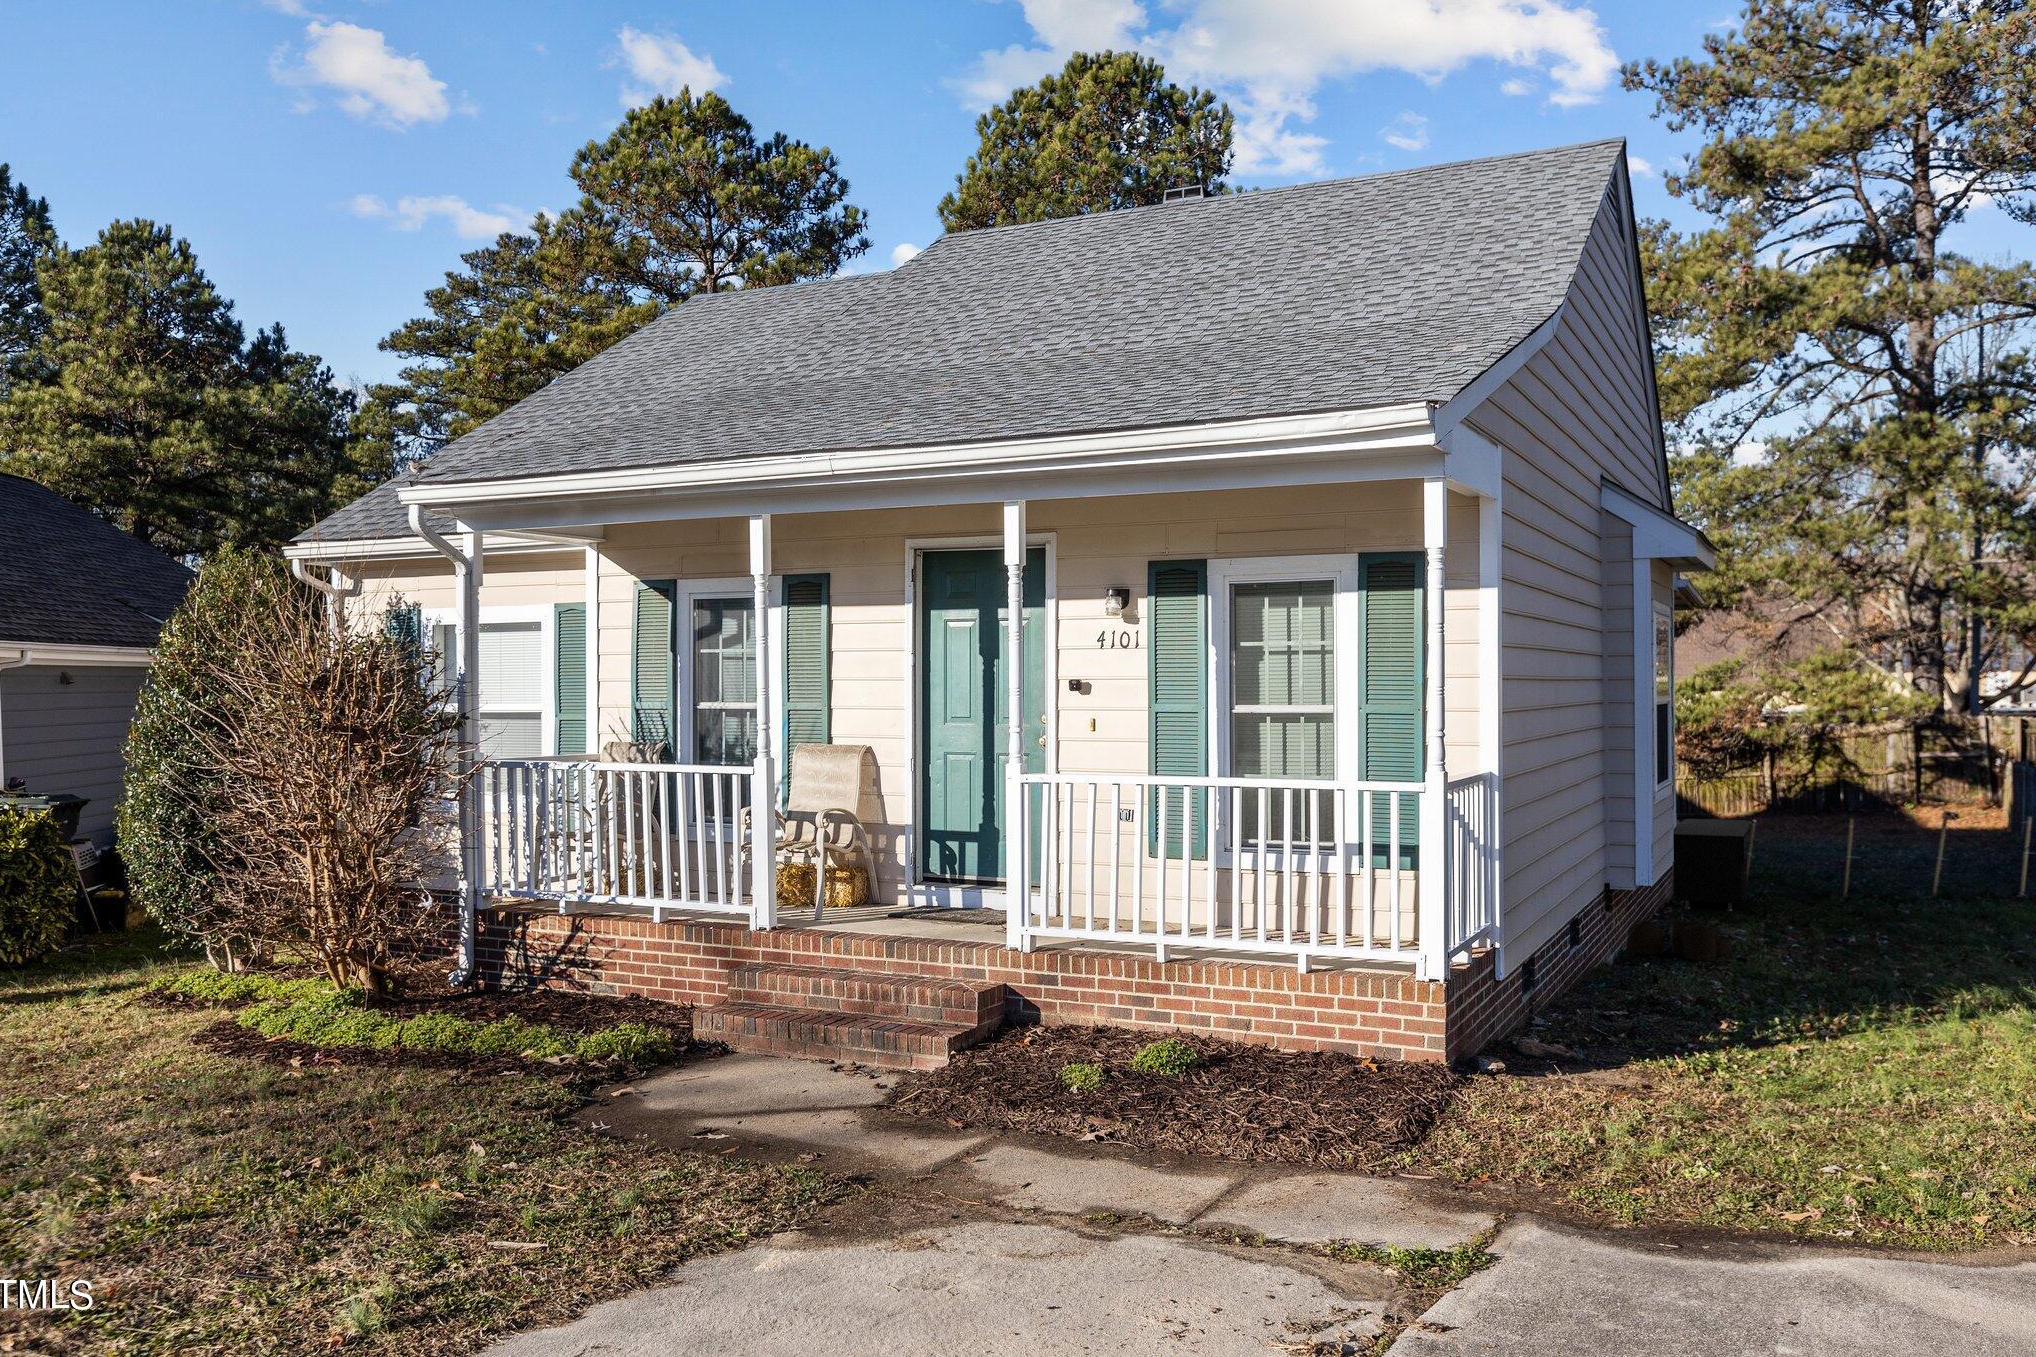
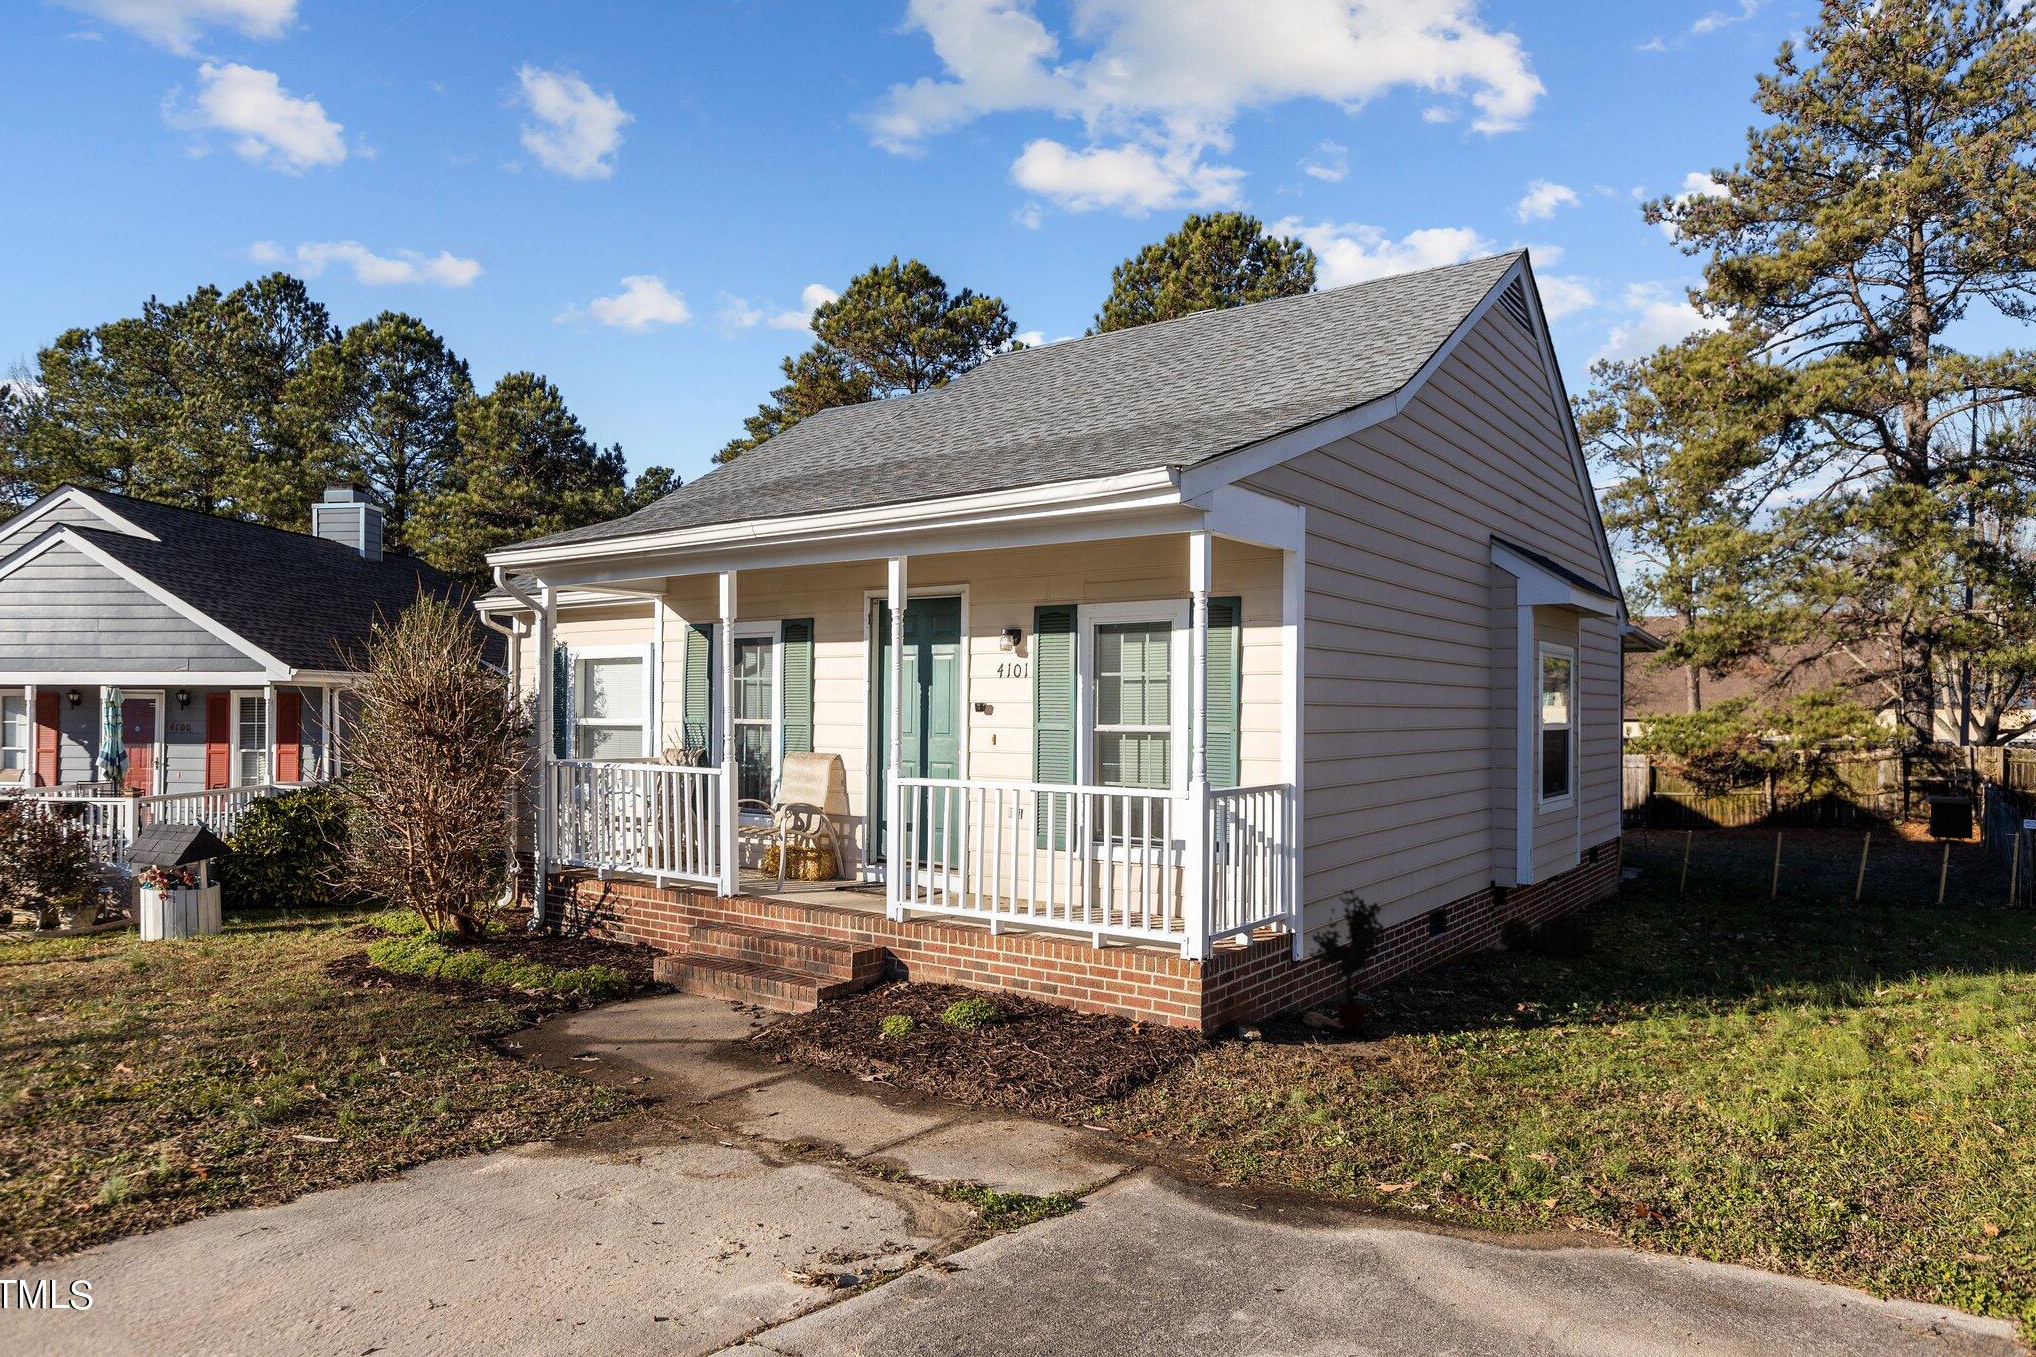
storage bench: present [1673,819,1750,911] -> present [1926,796,1973,843]
potted tree: none [1525,890,1612,1054] -> present [1310,889,1385,1030]

